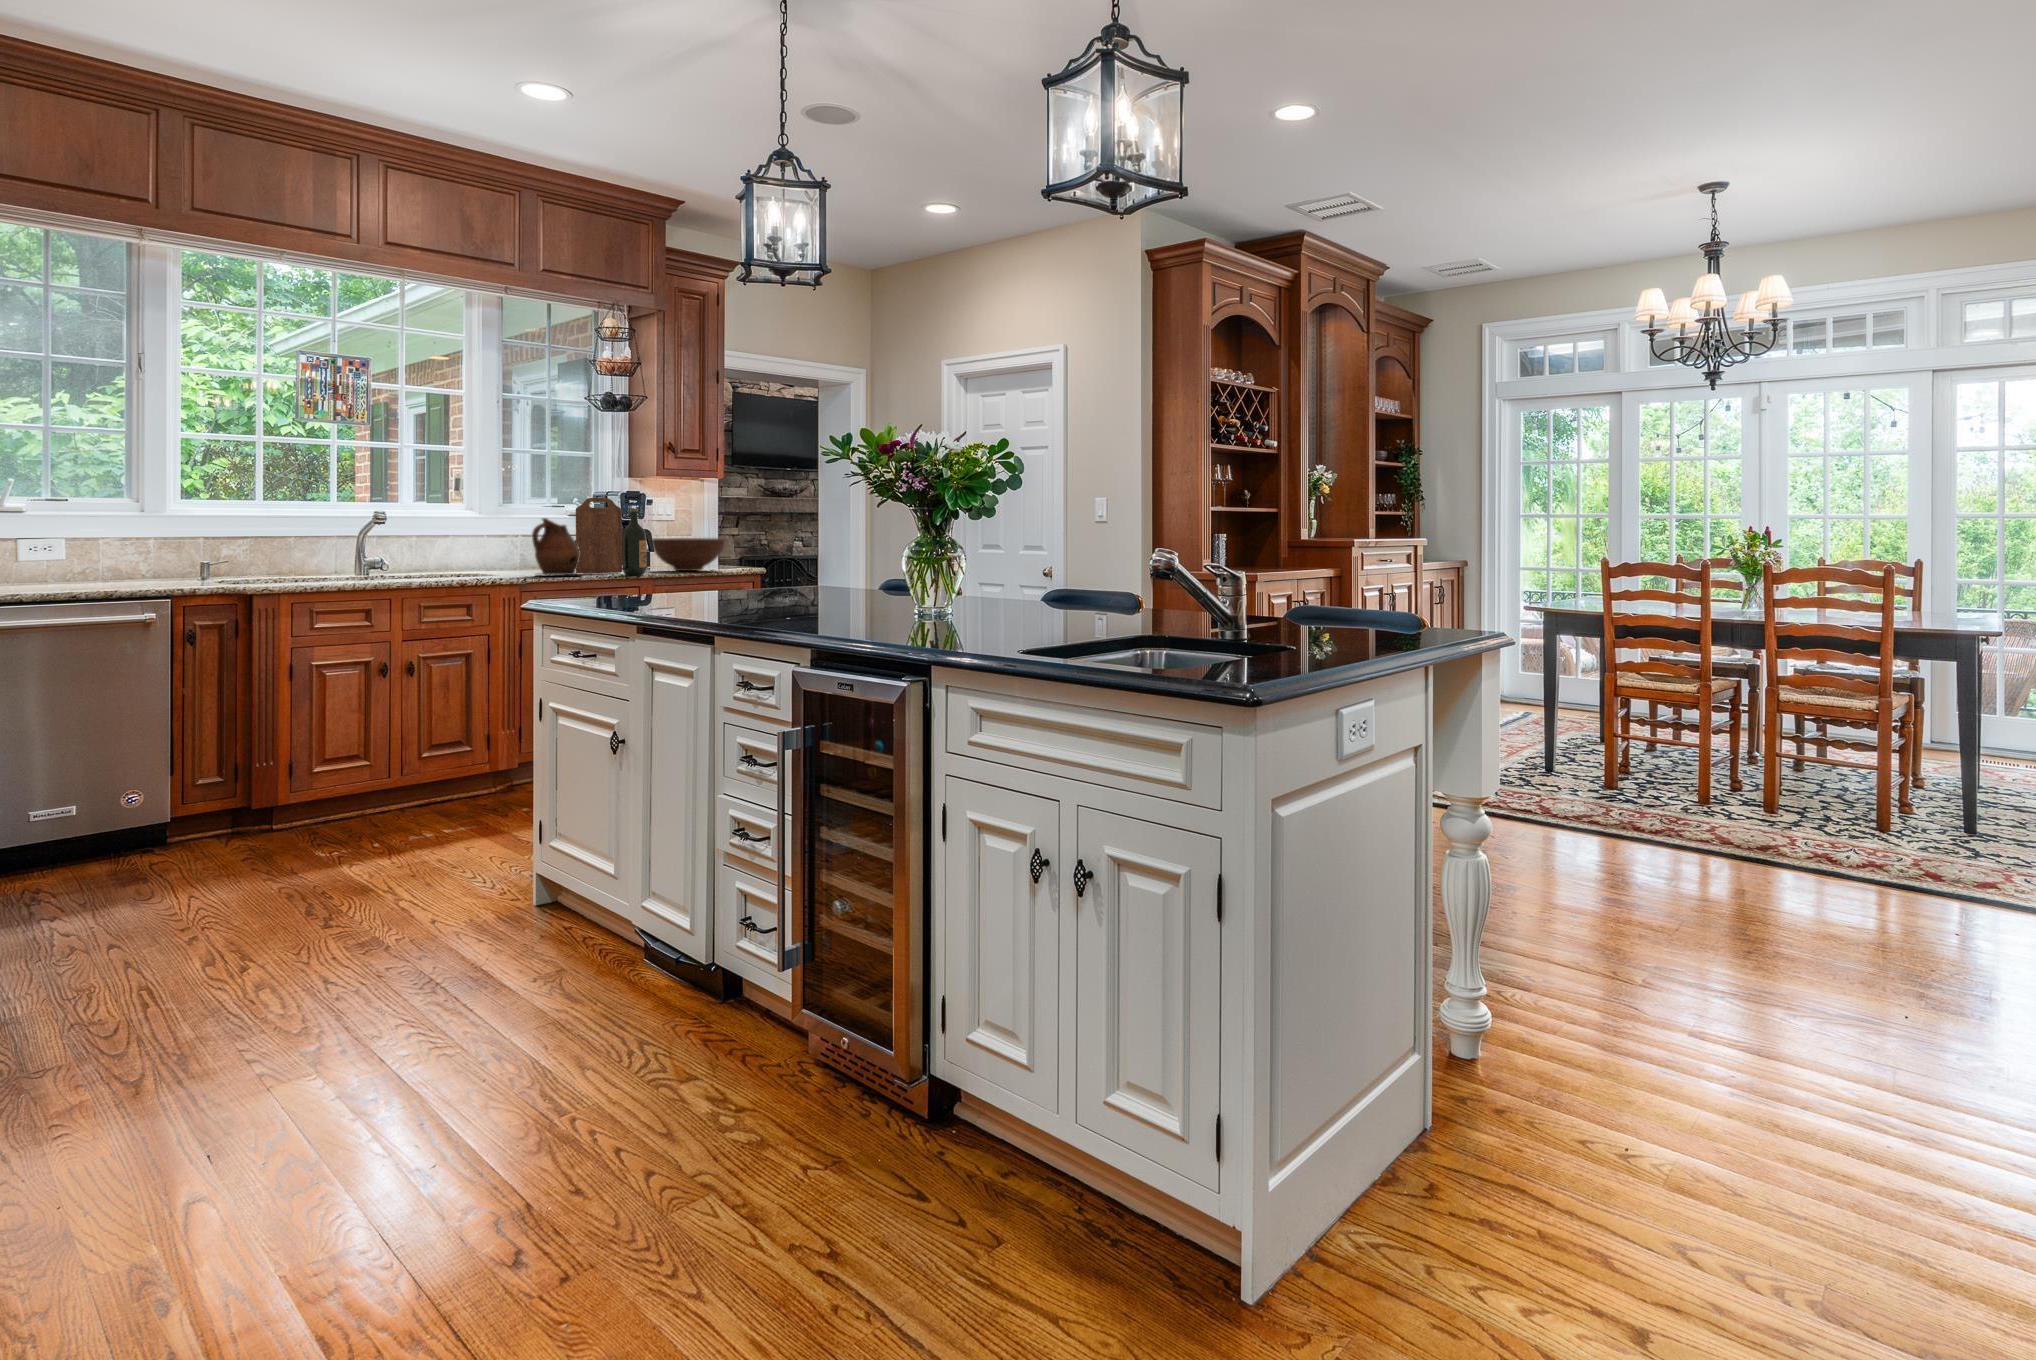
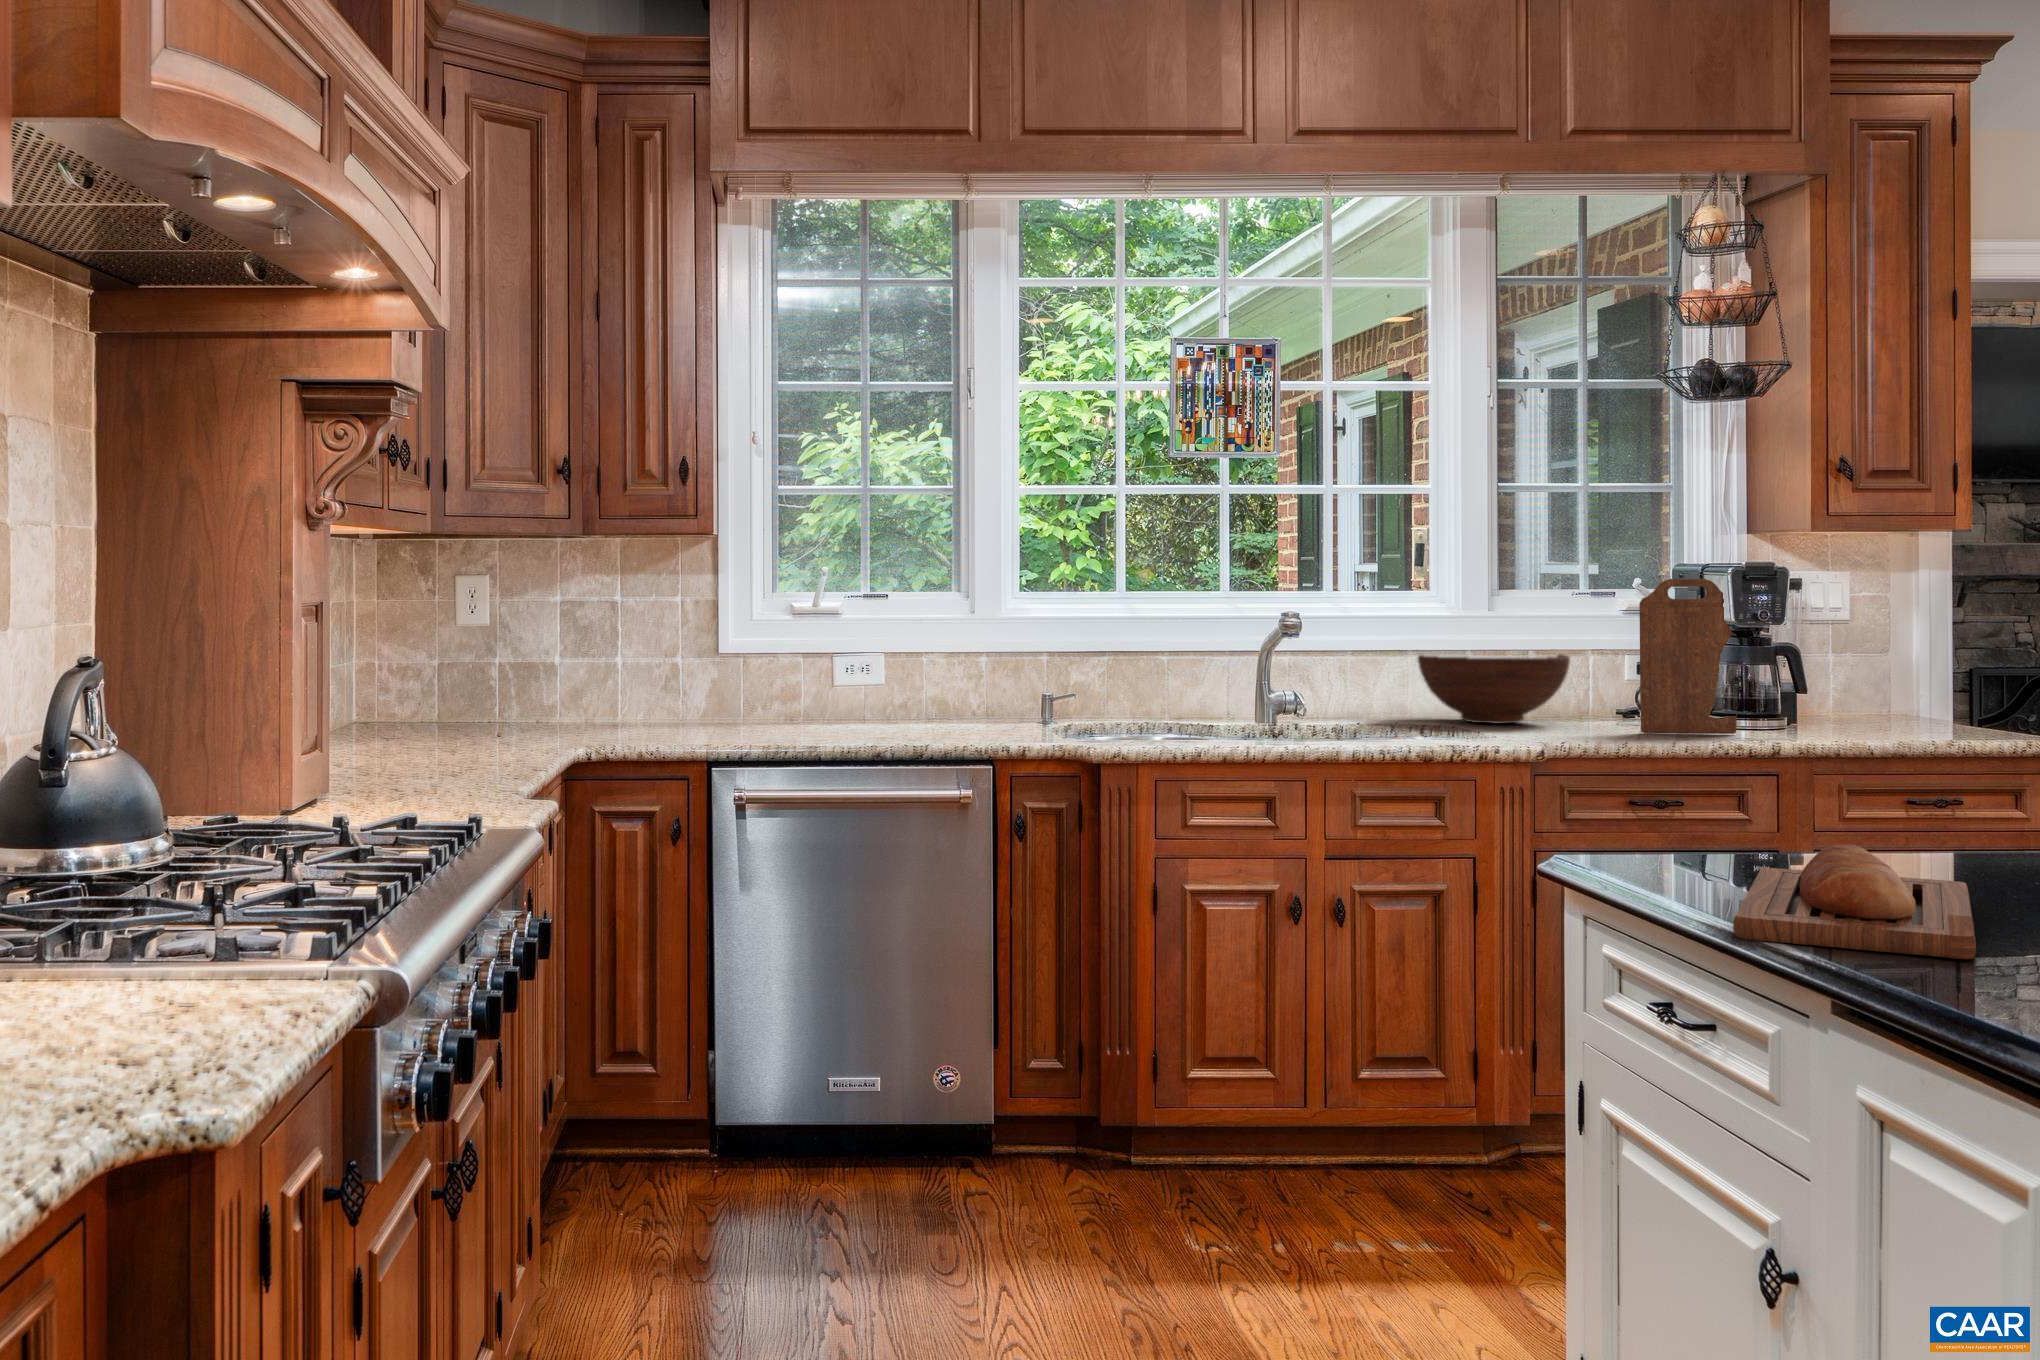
wine bottle: present [622,508,647,575] -> none [1740,603,1795,746]
ceramic pitcher: present [532,518,581,575] -> none [1556,625,1657,746]
fruit bowl: present [652,538,725,571] -> present [1418,654,1570,724]
bread loaf: none [591,580,682,611] -> present [1733,844,1976,959]

